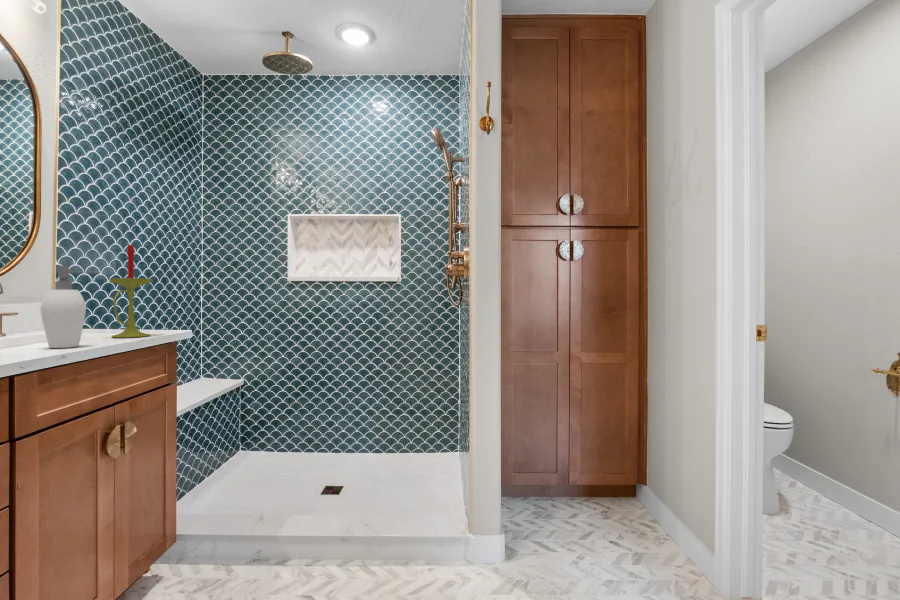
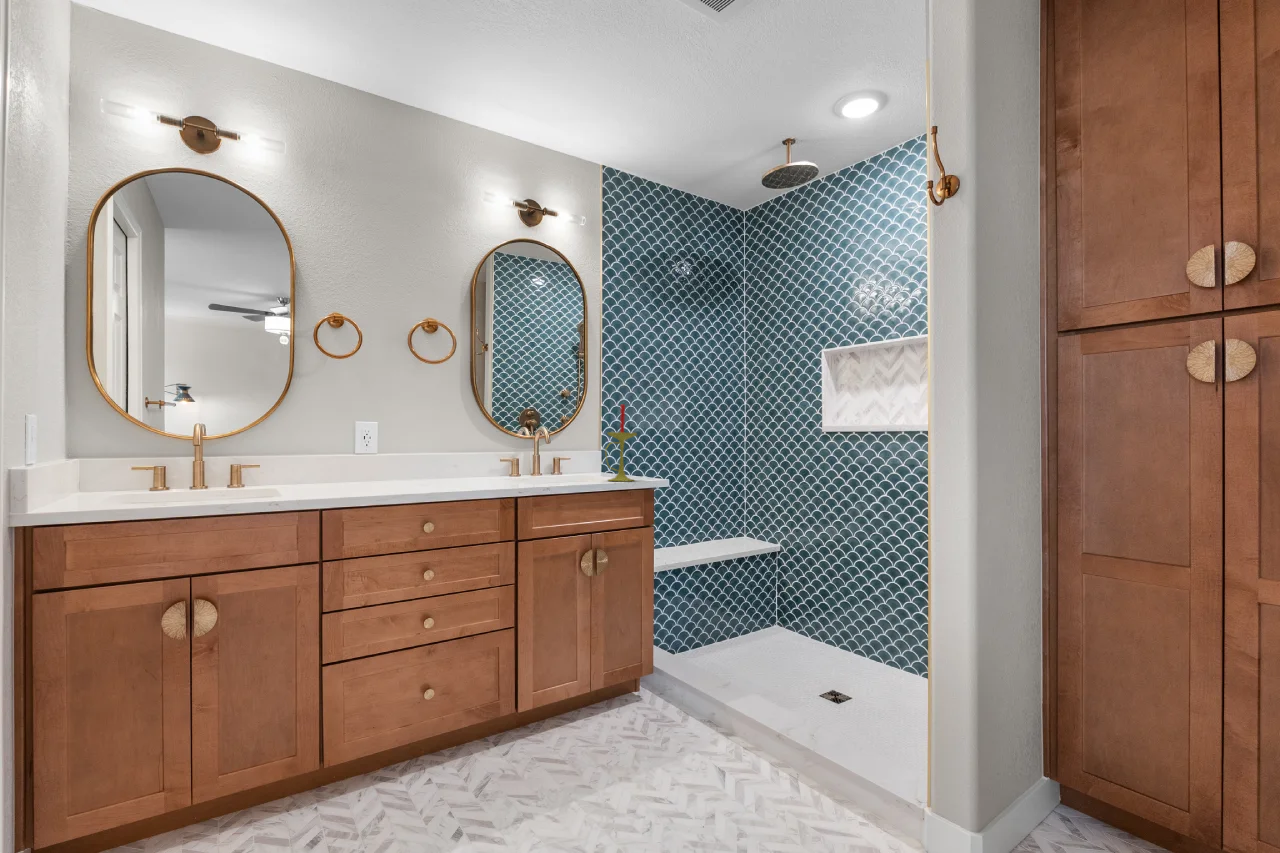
soap dispenser: present [40,266,98,348] -> none [547,424,581,484]

